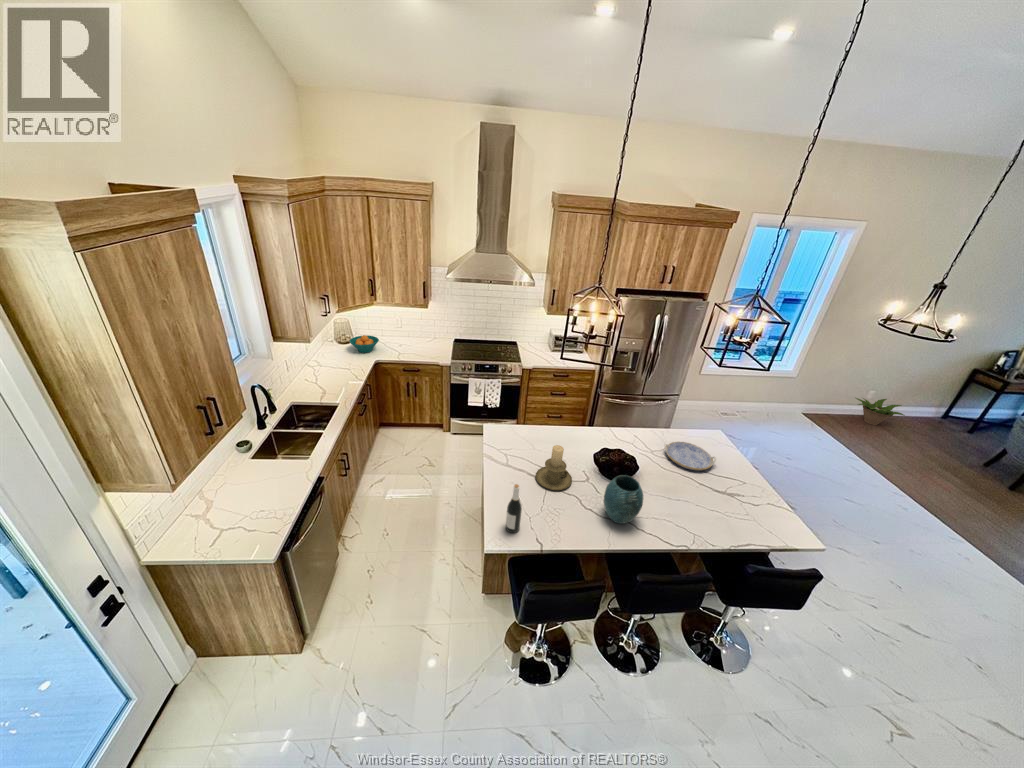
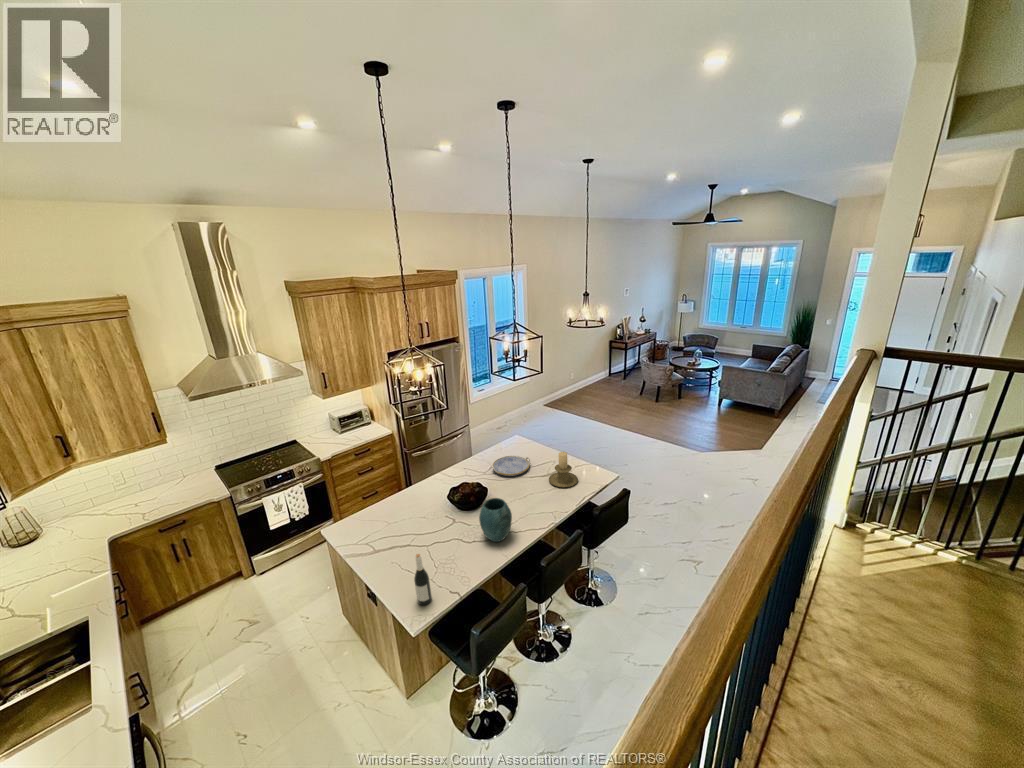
fruit bowl: present [350,335,379,353] -> none [40,510,98,541]
decorative plant: present [856,398,905,425] -> none [568,375,598,395]
candle holder: present [536,445,572,490] -> present [549,452,578,487]

